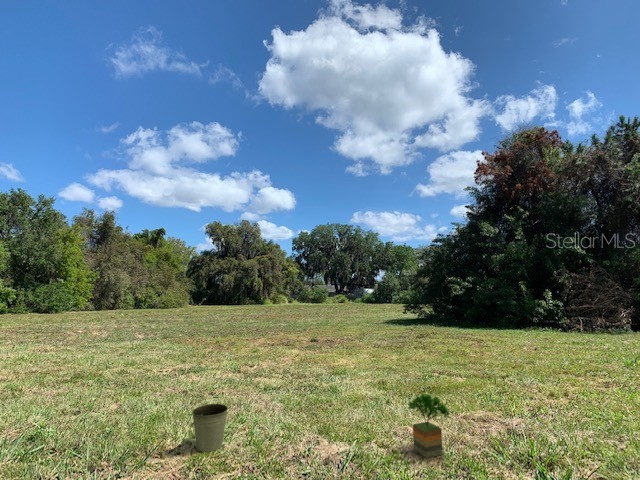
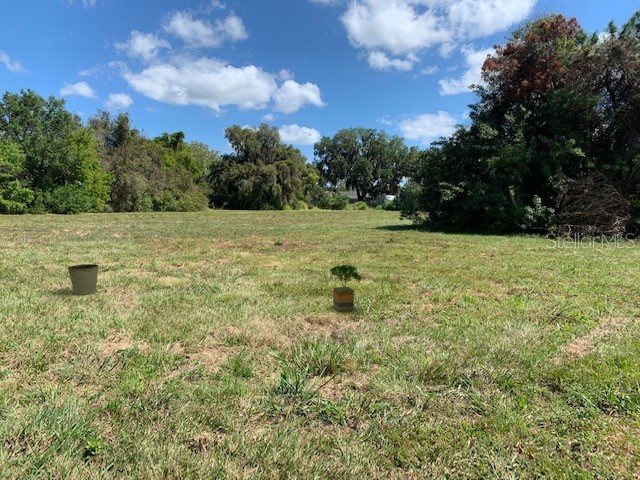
potted tree: present [408,394,450,458] -> present [330,265,361,311]

